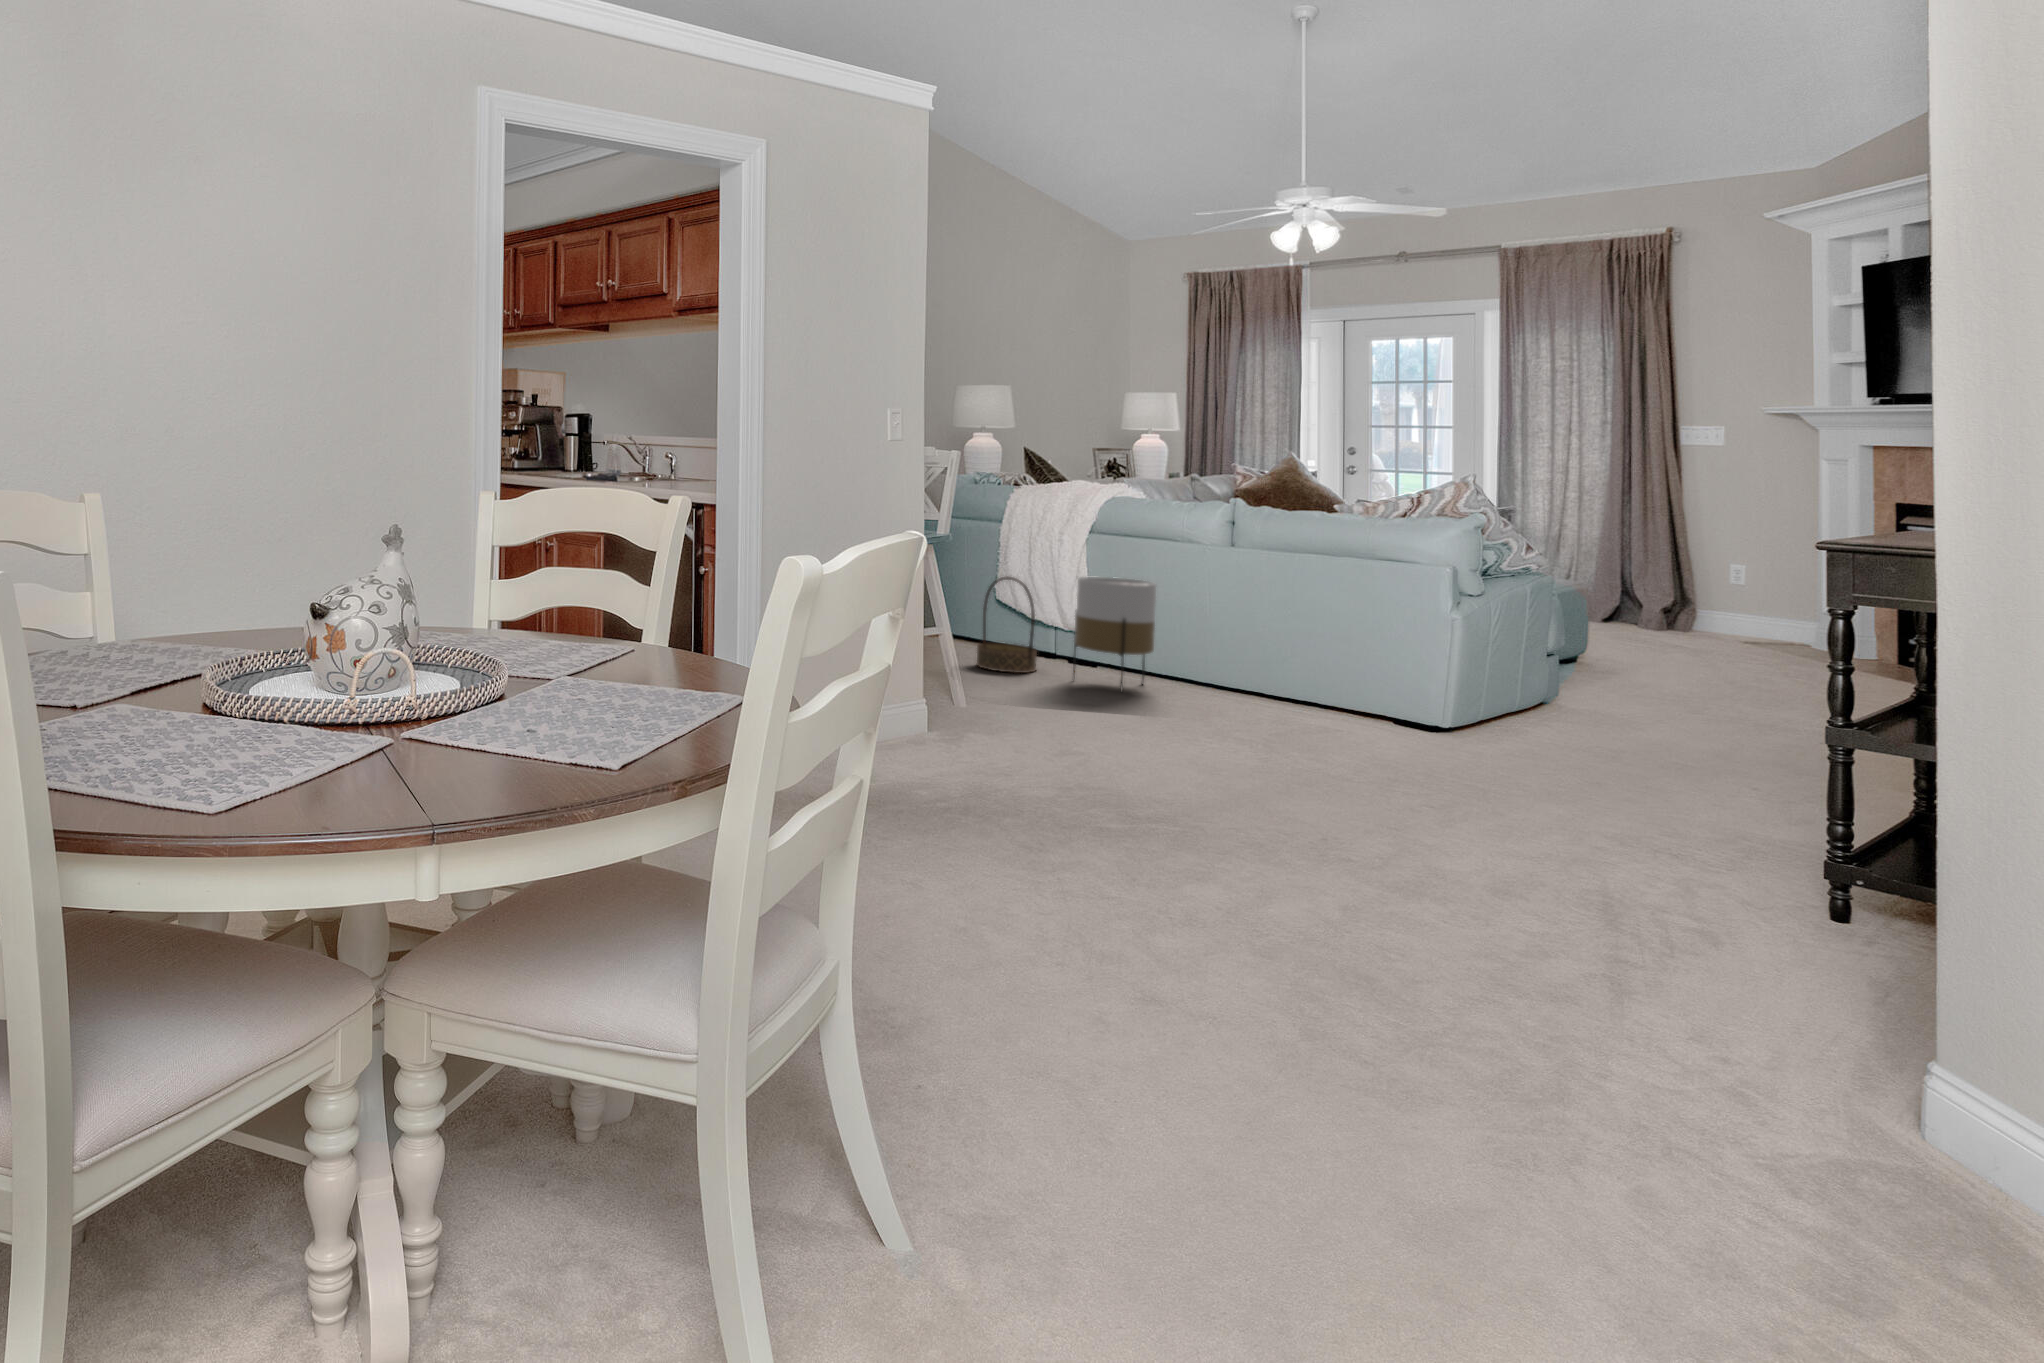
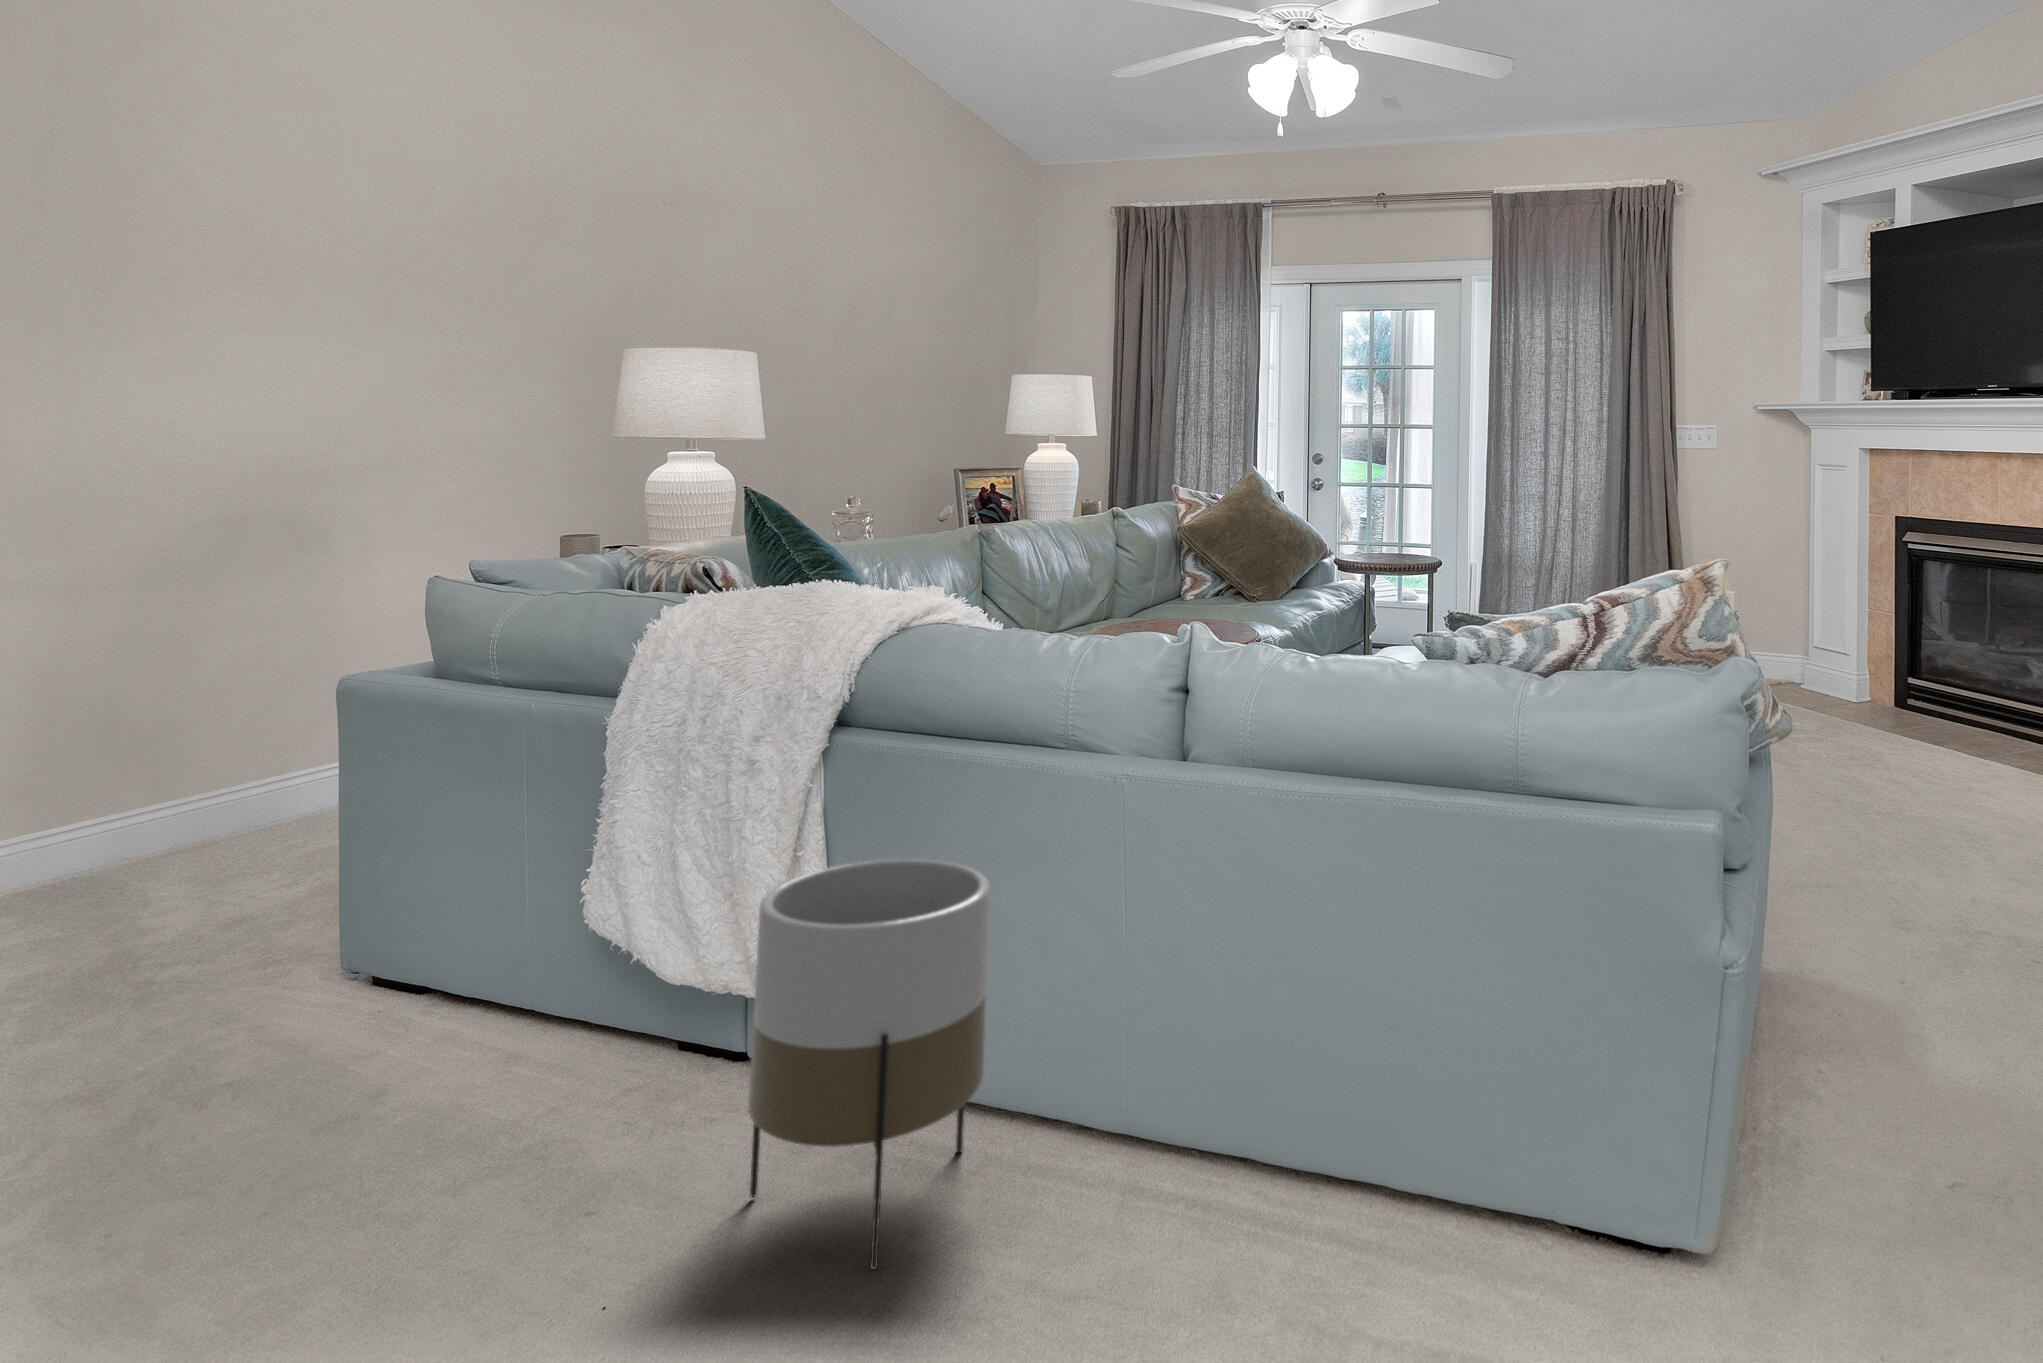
basket: present [977,577,1037,673] -> none [466,879,674,1199]

